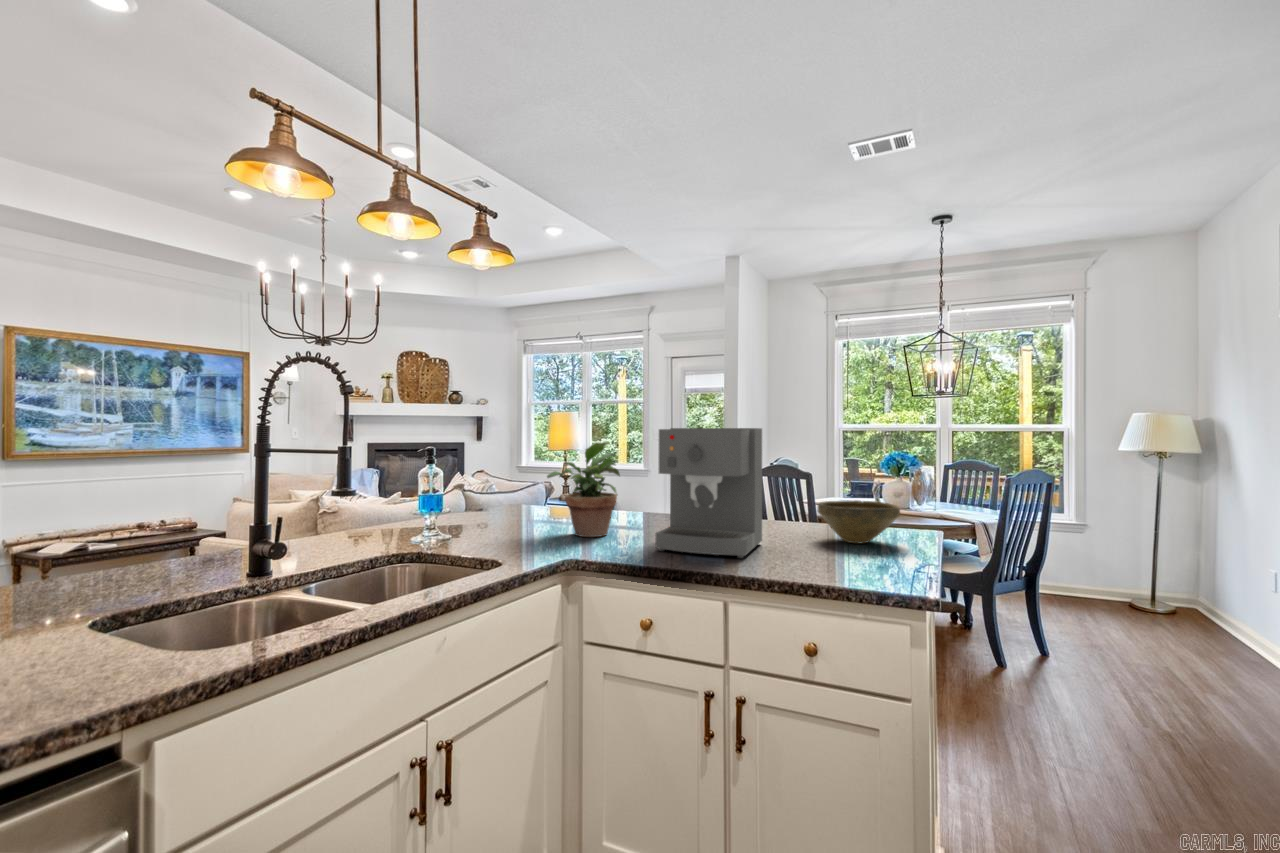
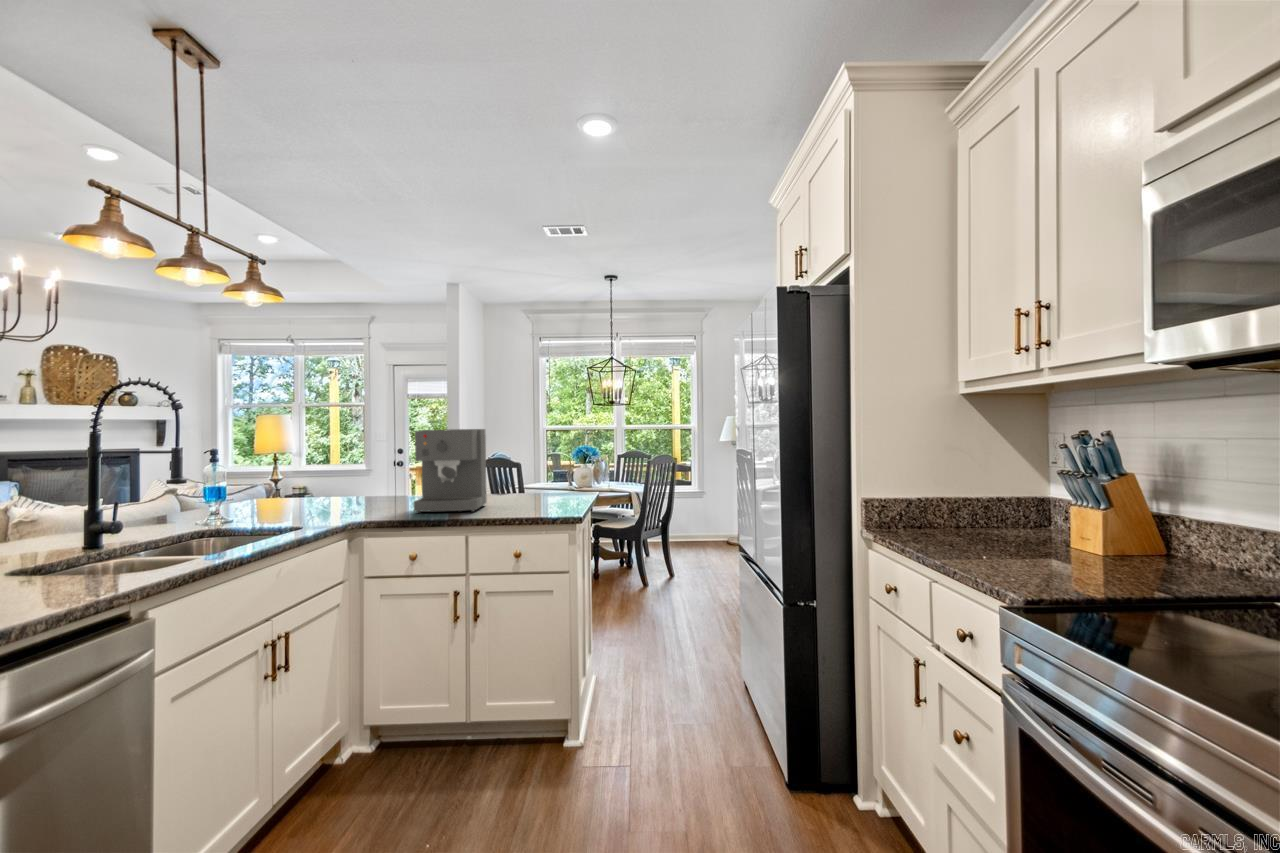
potted plant: present [547,442,620,537] -> none [321,441,381,511]
bowl: present [817,500,900,543] -> none [523,474,573,501]

